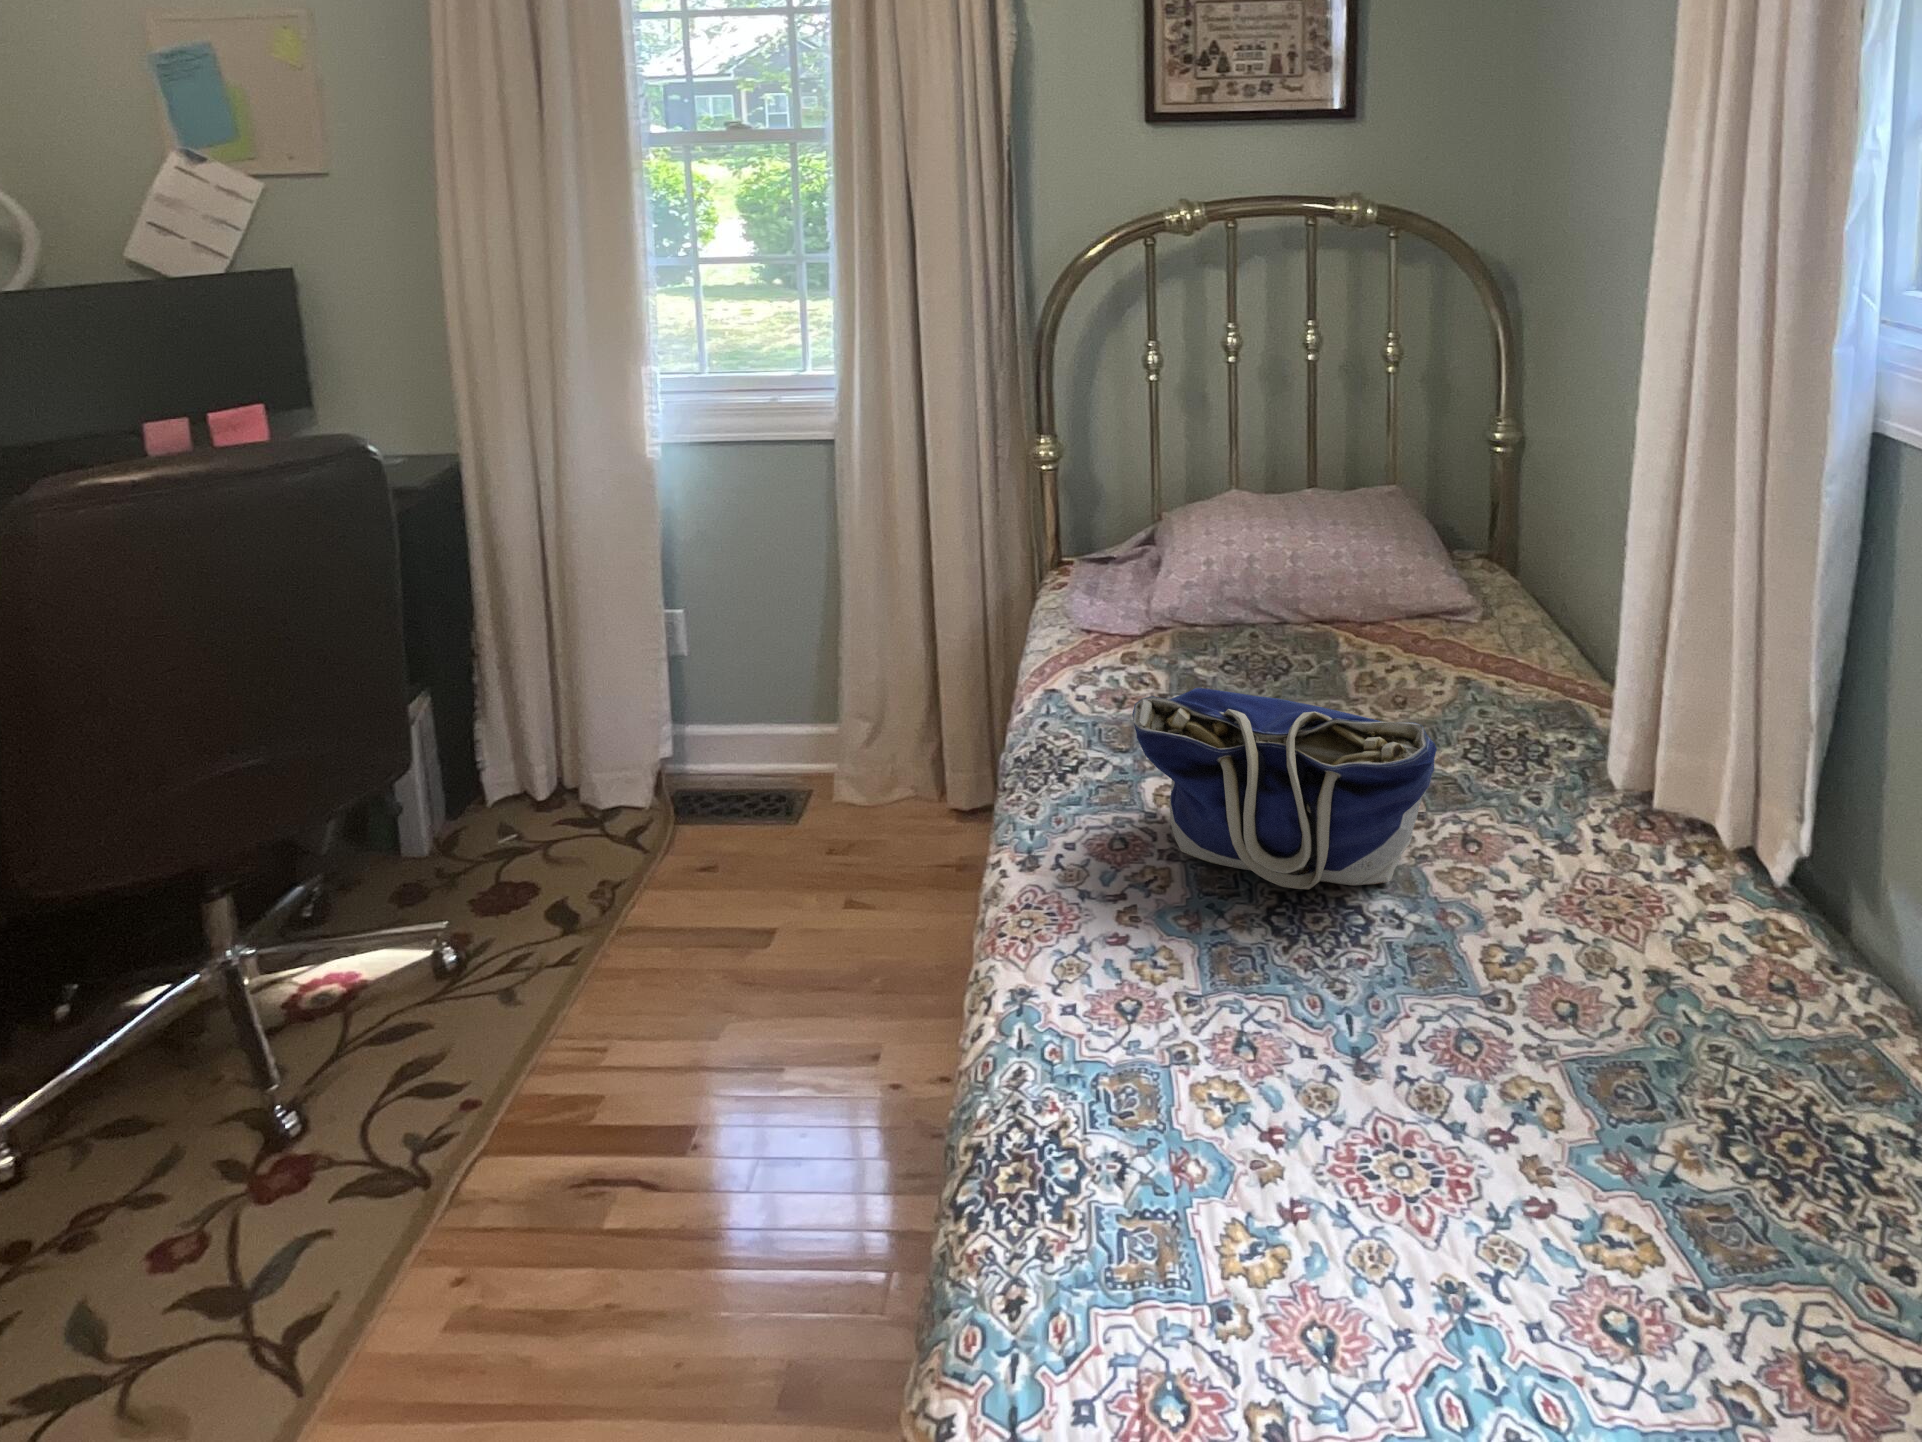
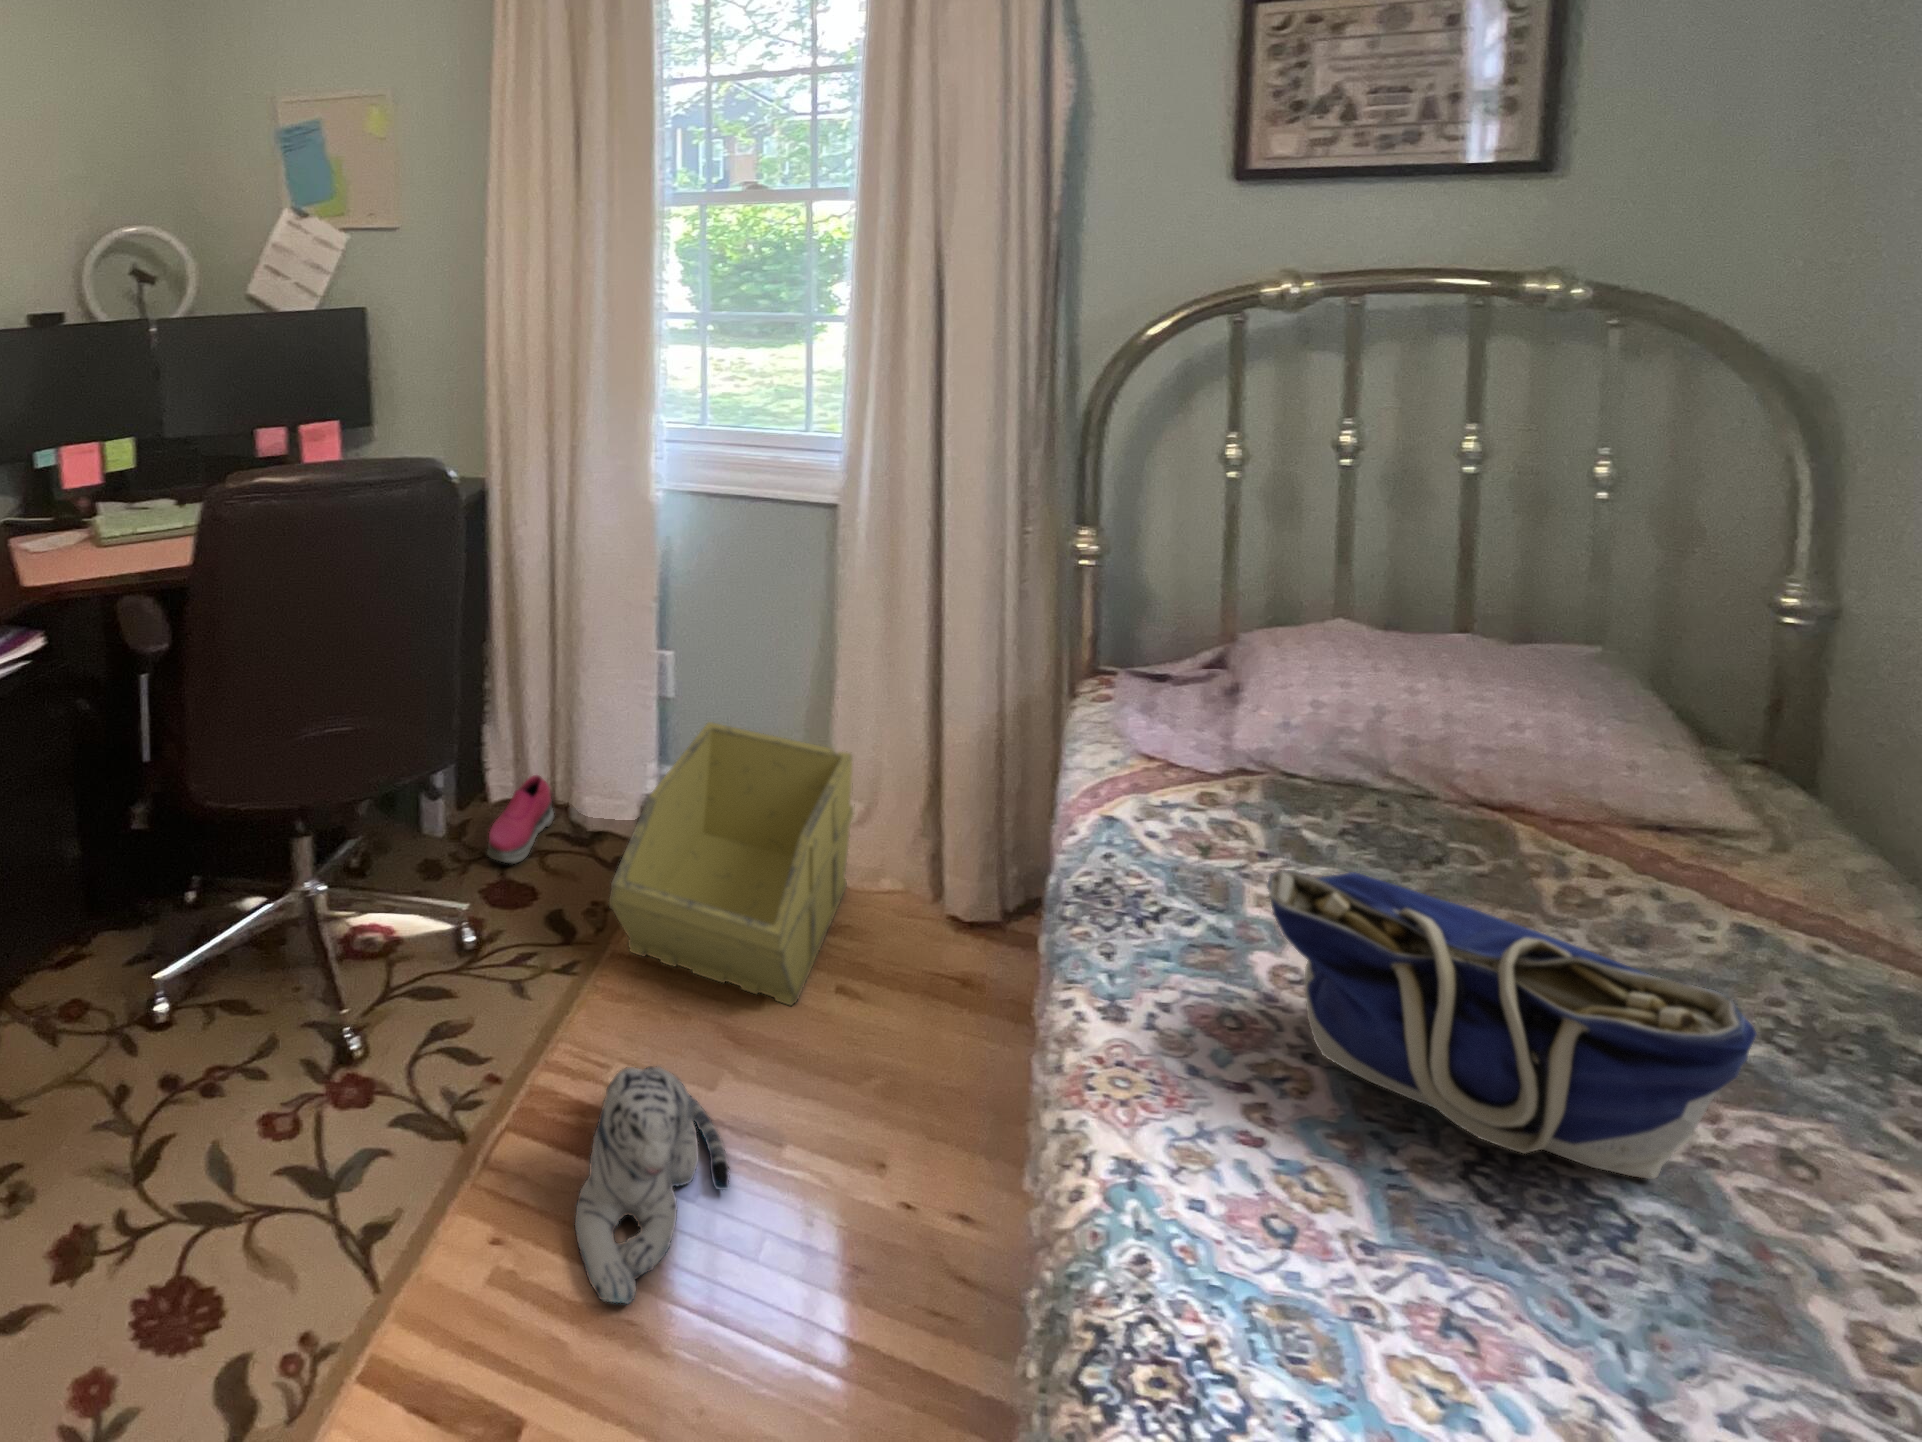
storage bin: none [606,673,871,934] -> present [609,722,854,1006]
shoe: none [484,764,571,867] -> present [487,775,554,864]
plush toy: none [529,1039,714,1323] -> present [575,1066,729,1304]

